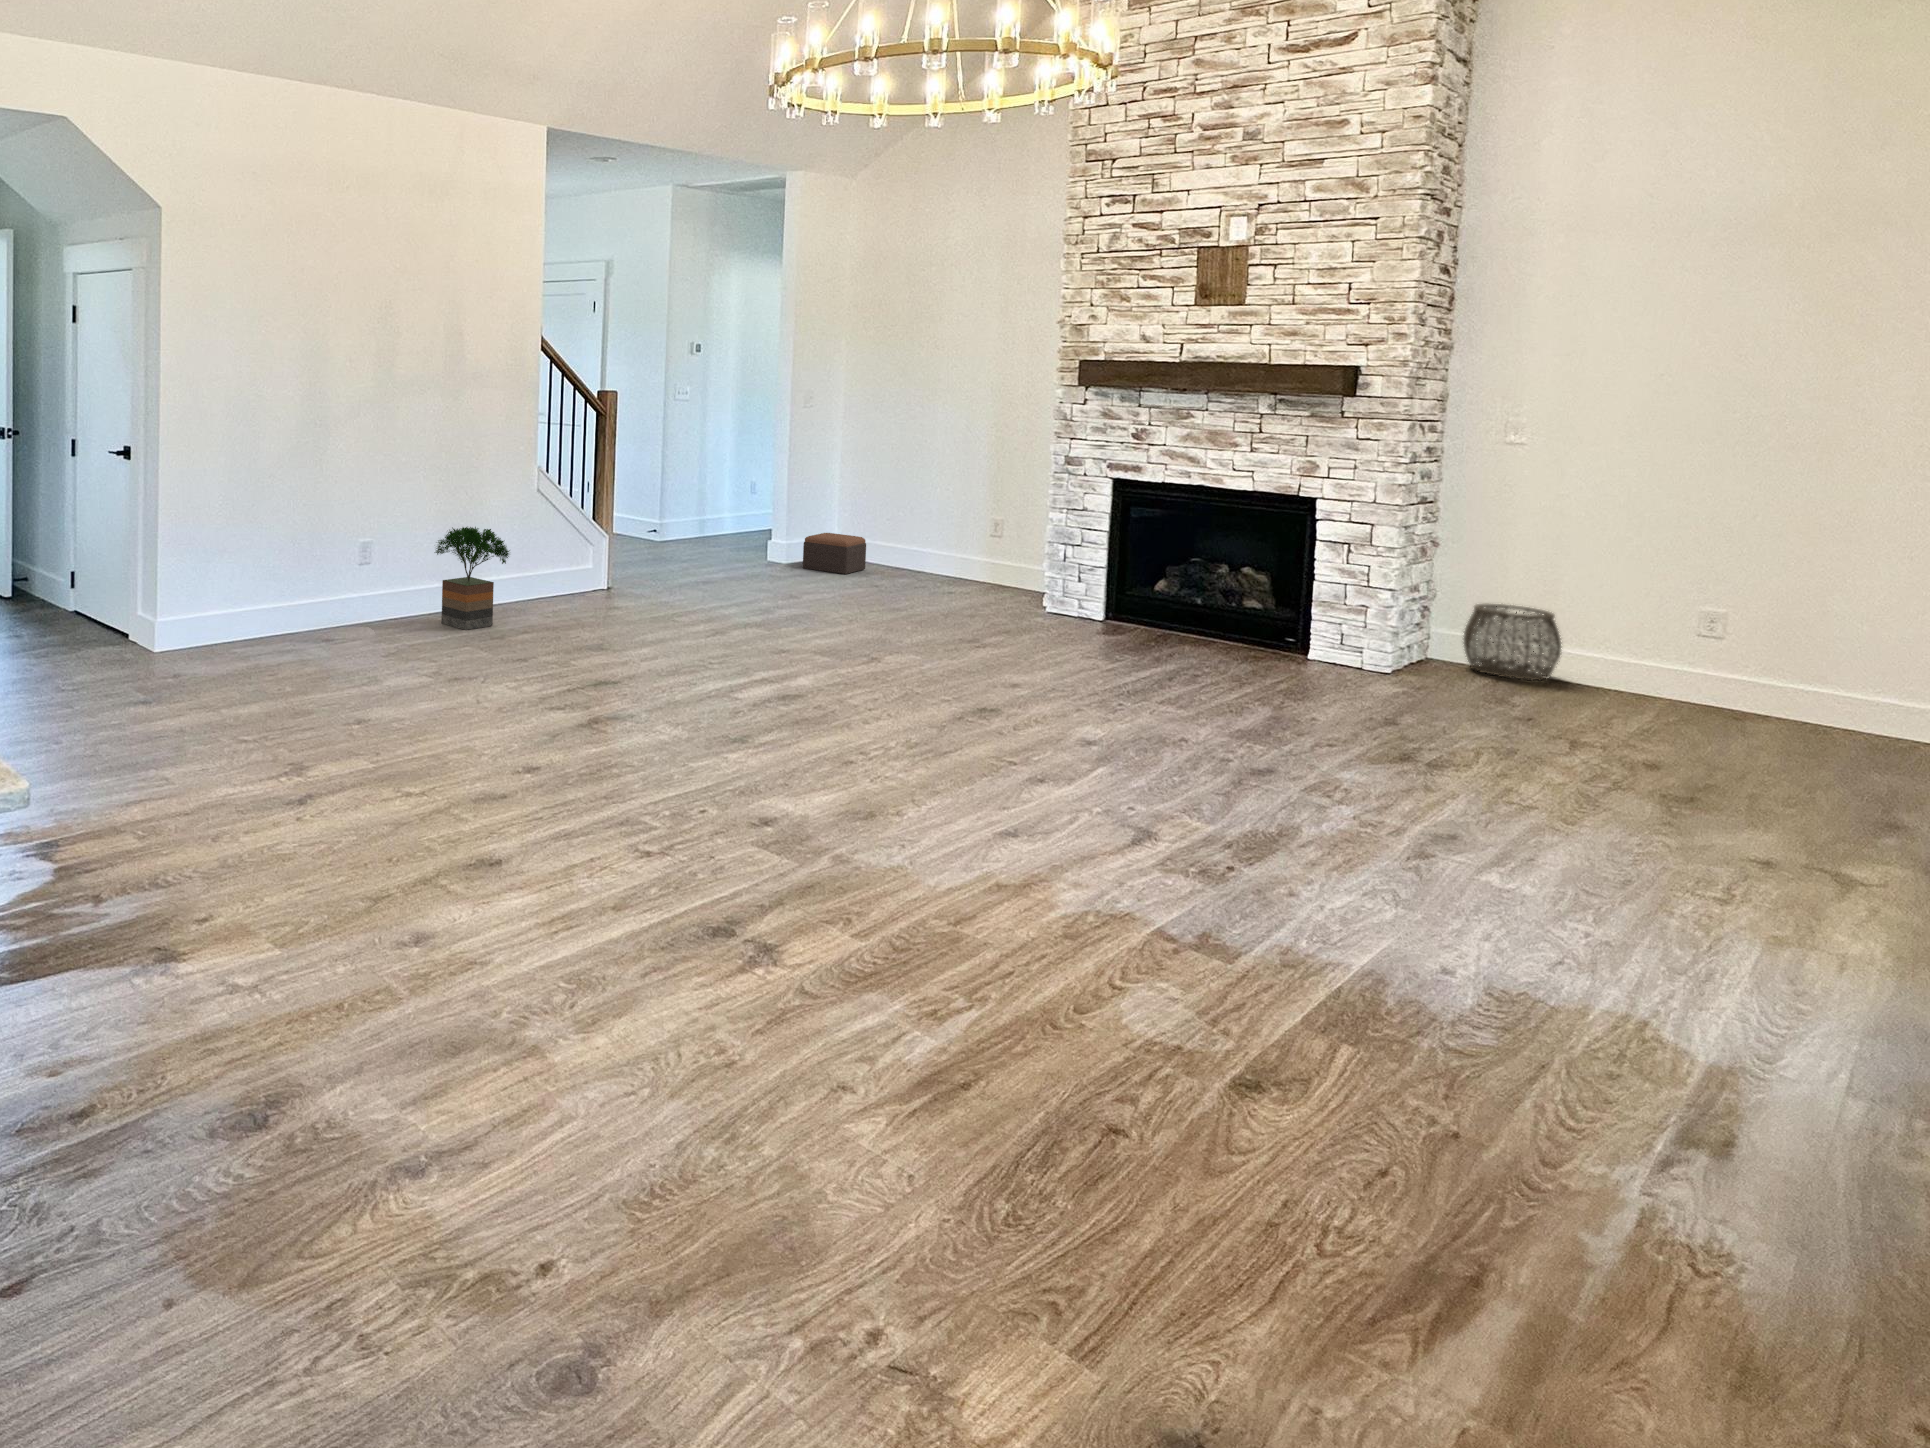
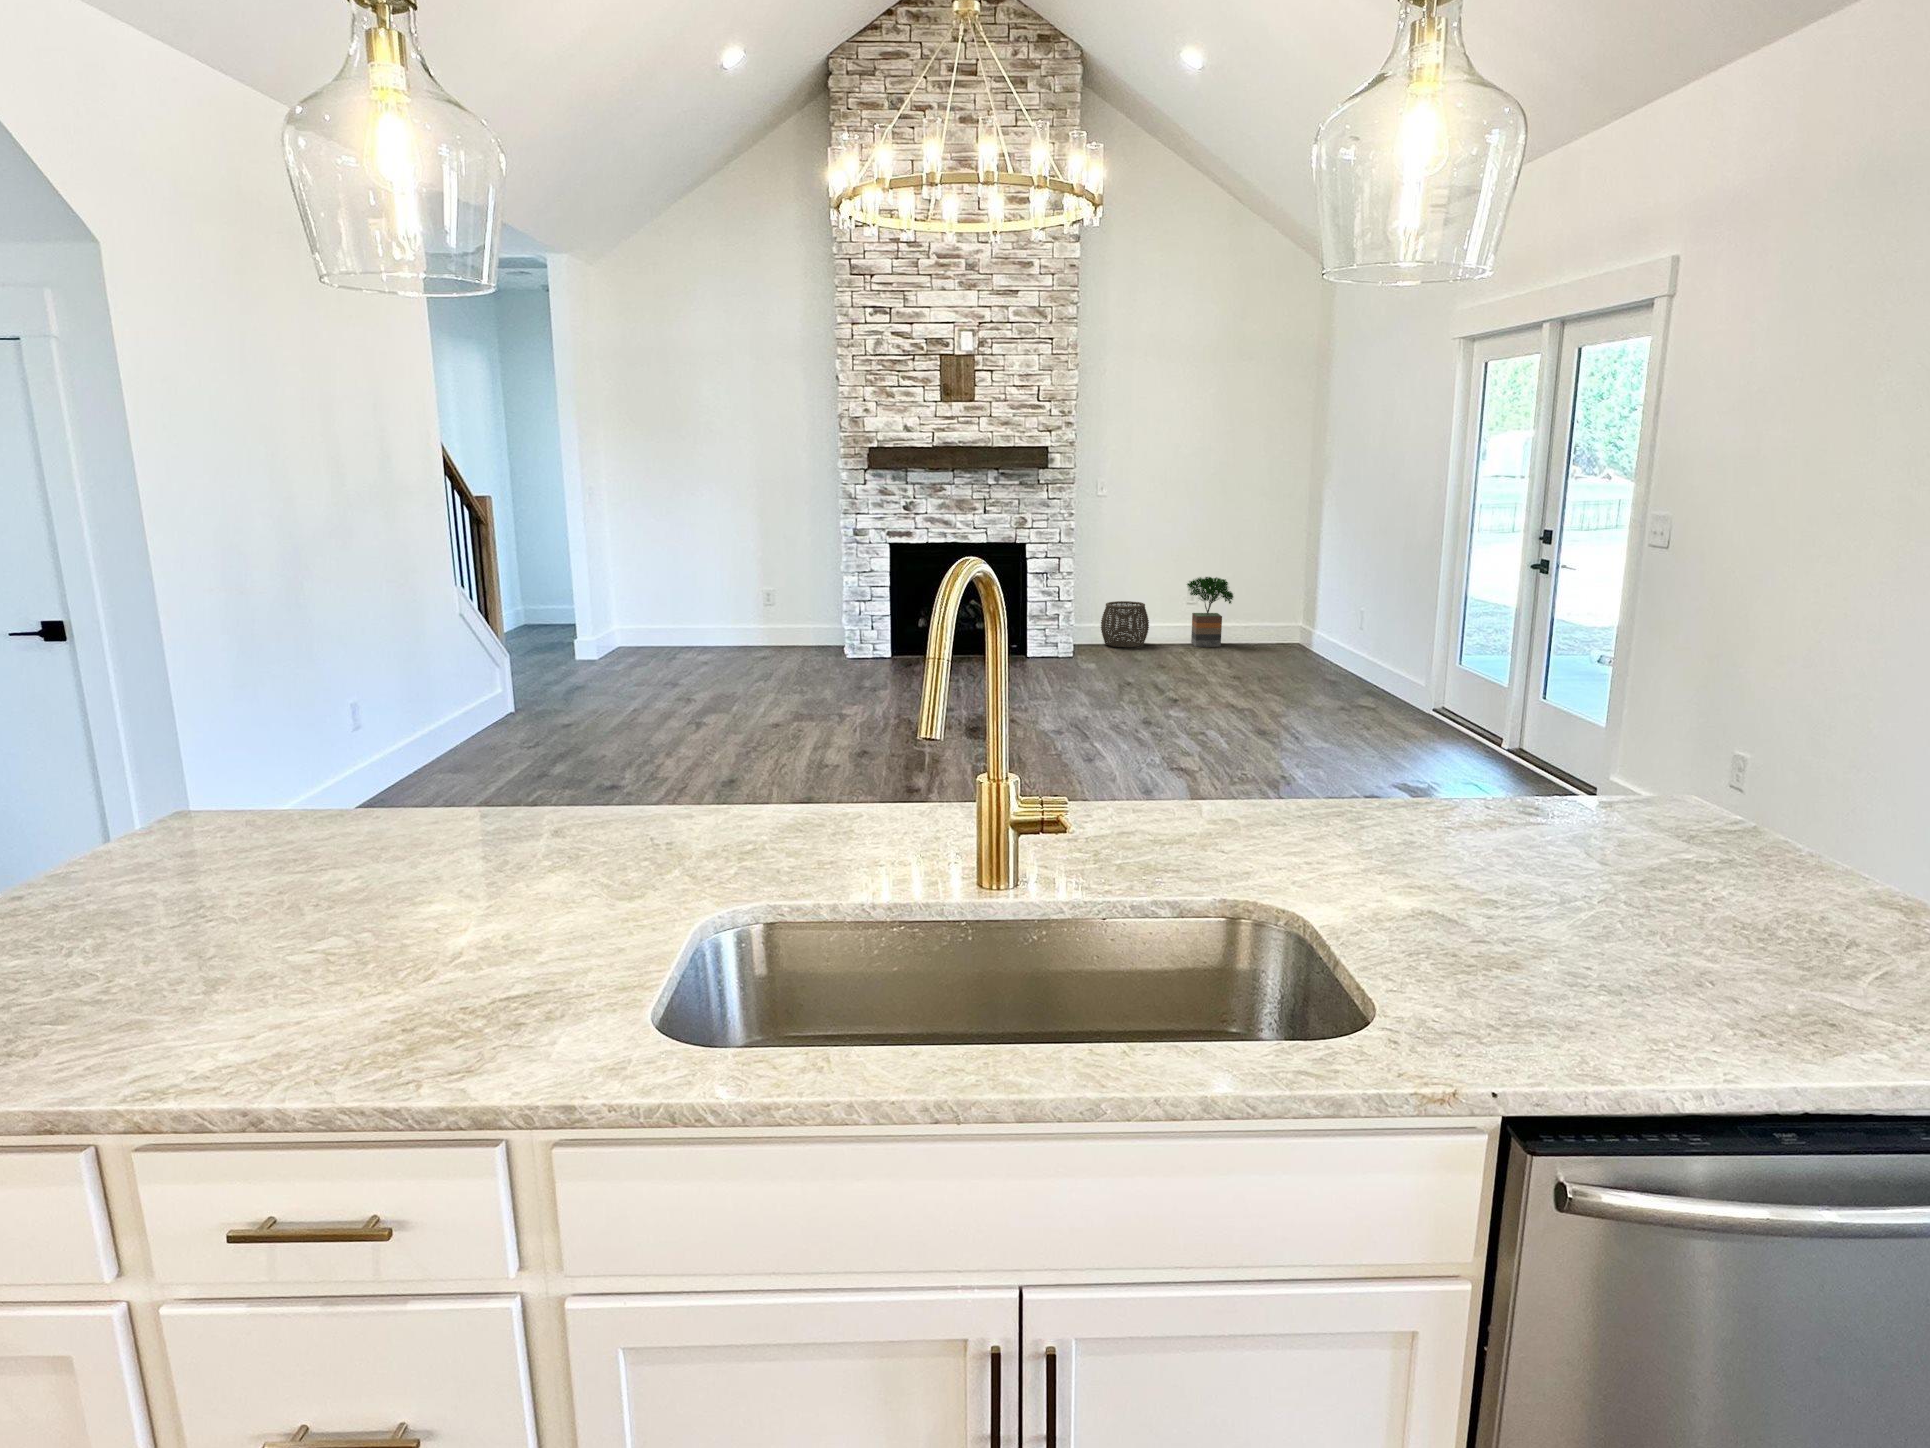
potted tree: present [435,527,510,630] -> present [1187,577,1233,647]
footstool: present [803,533,866,574] -> none [622,618,671,655]

